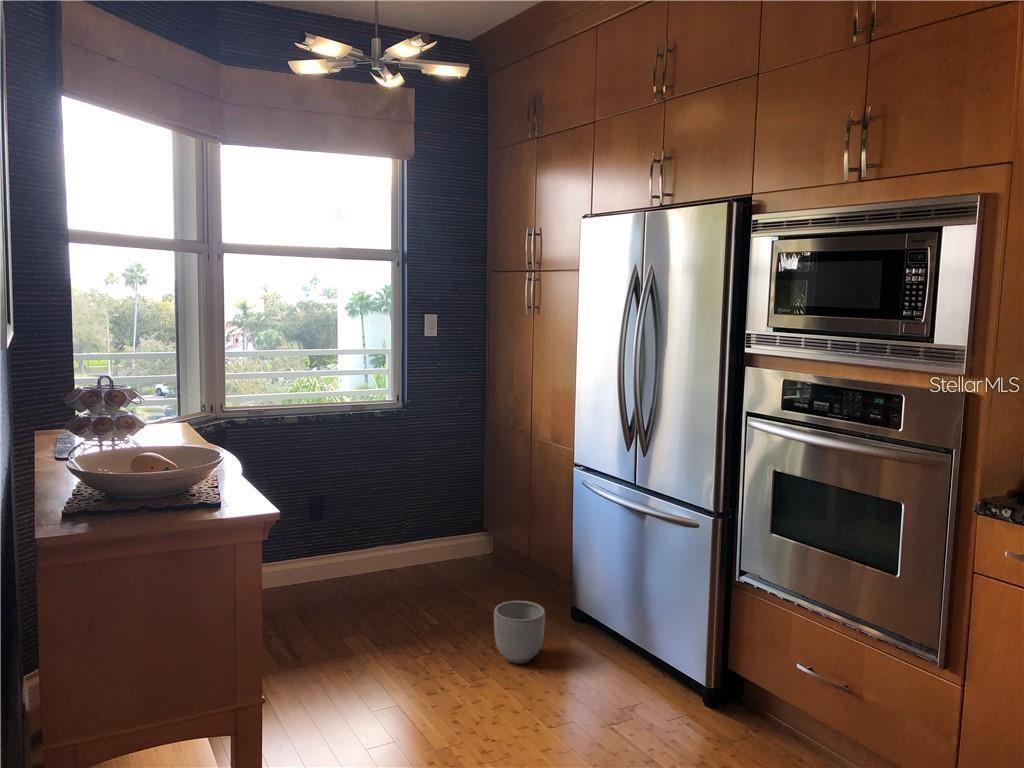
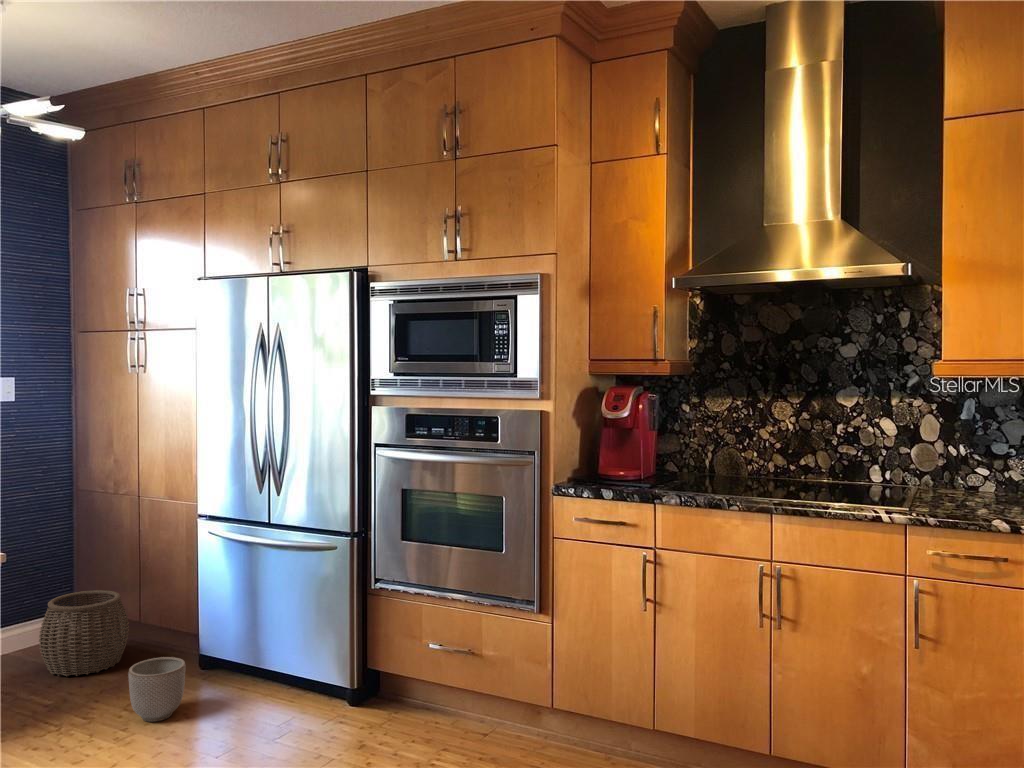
woven basket: none [445,518,519,597] -> present [39,590,129,676]

